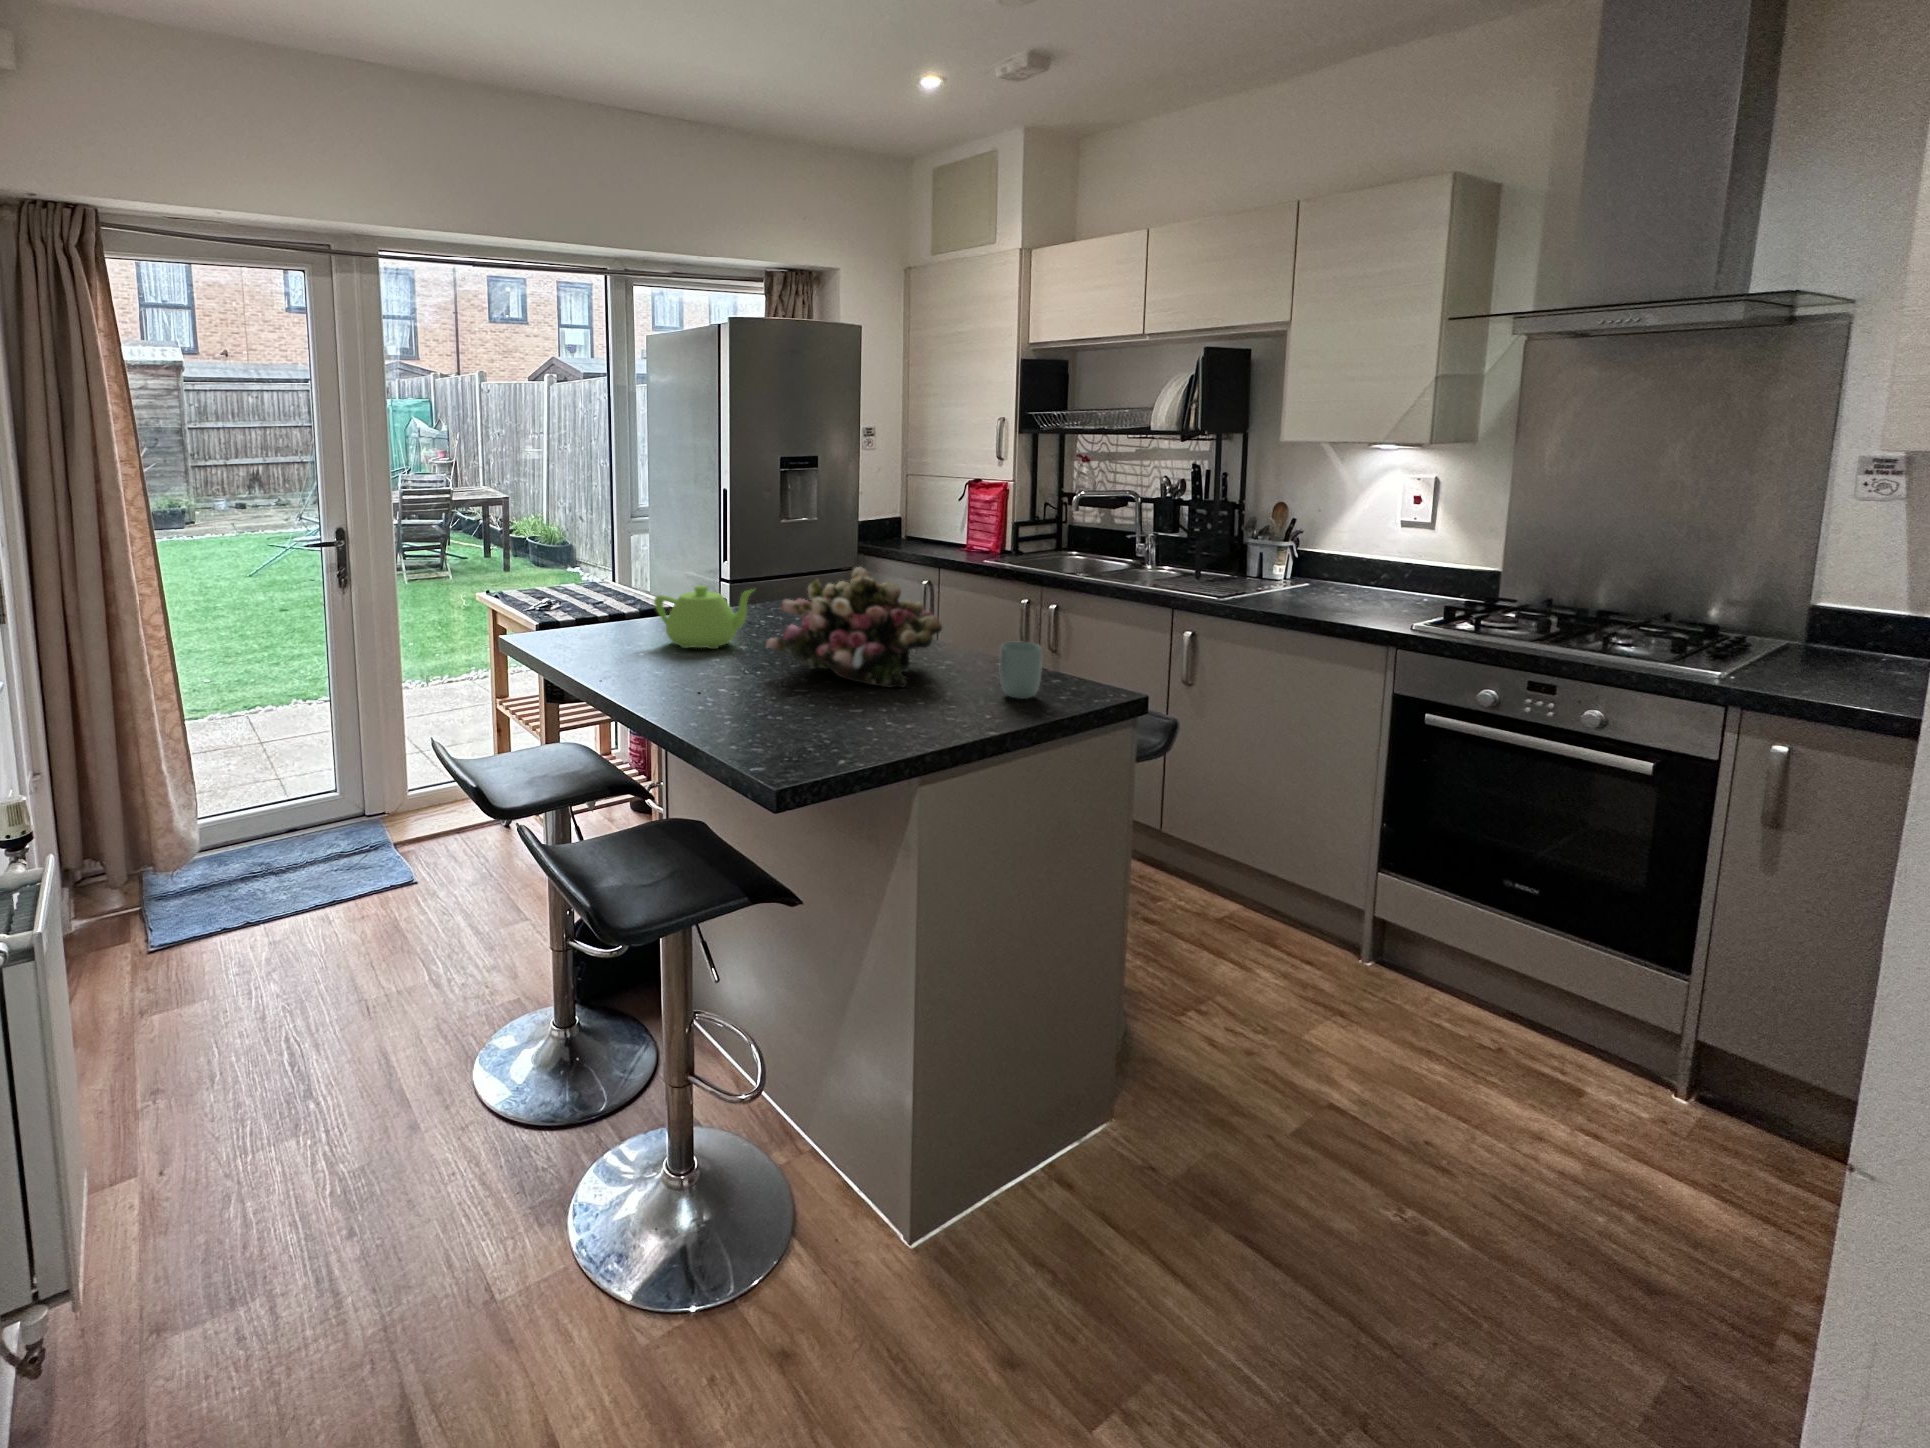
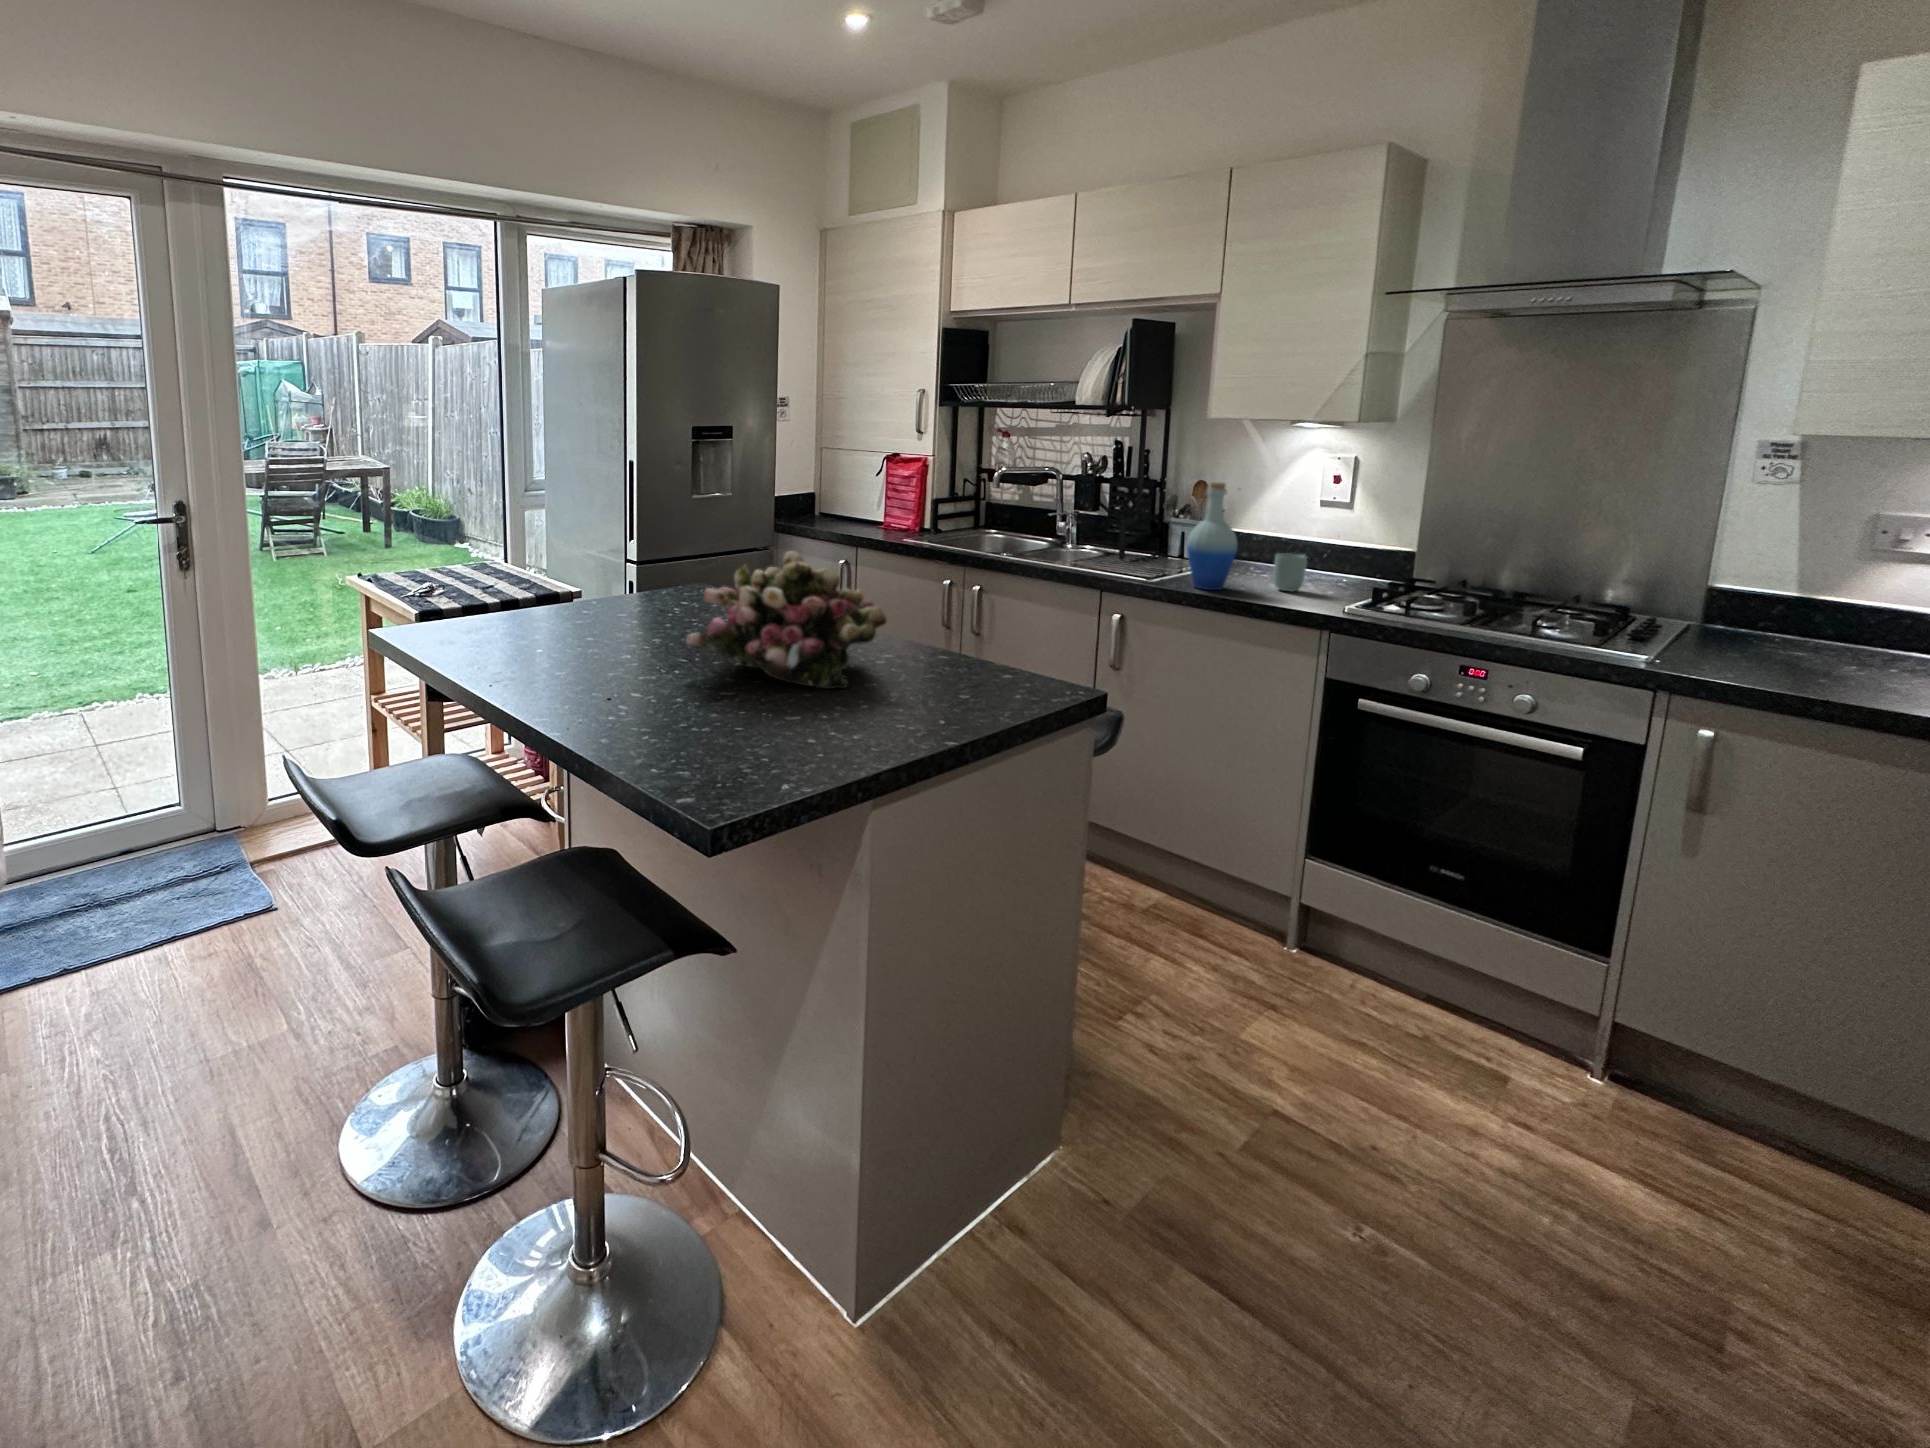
bottle: none [1255,504,1306,608] -> present [1187,482,1237,590]
teapot: present [654,585,753,649] -> none [554,571,672,644]
cup: present [1000,642,1042,699] -> present [1273,553,1307,591]

